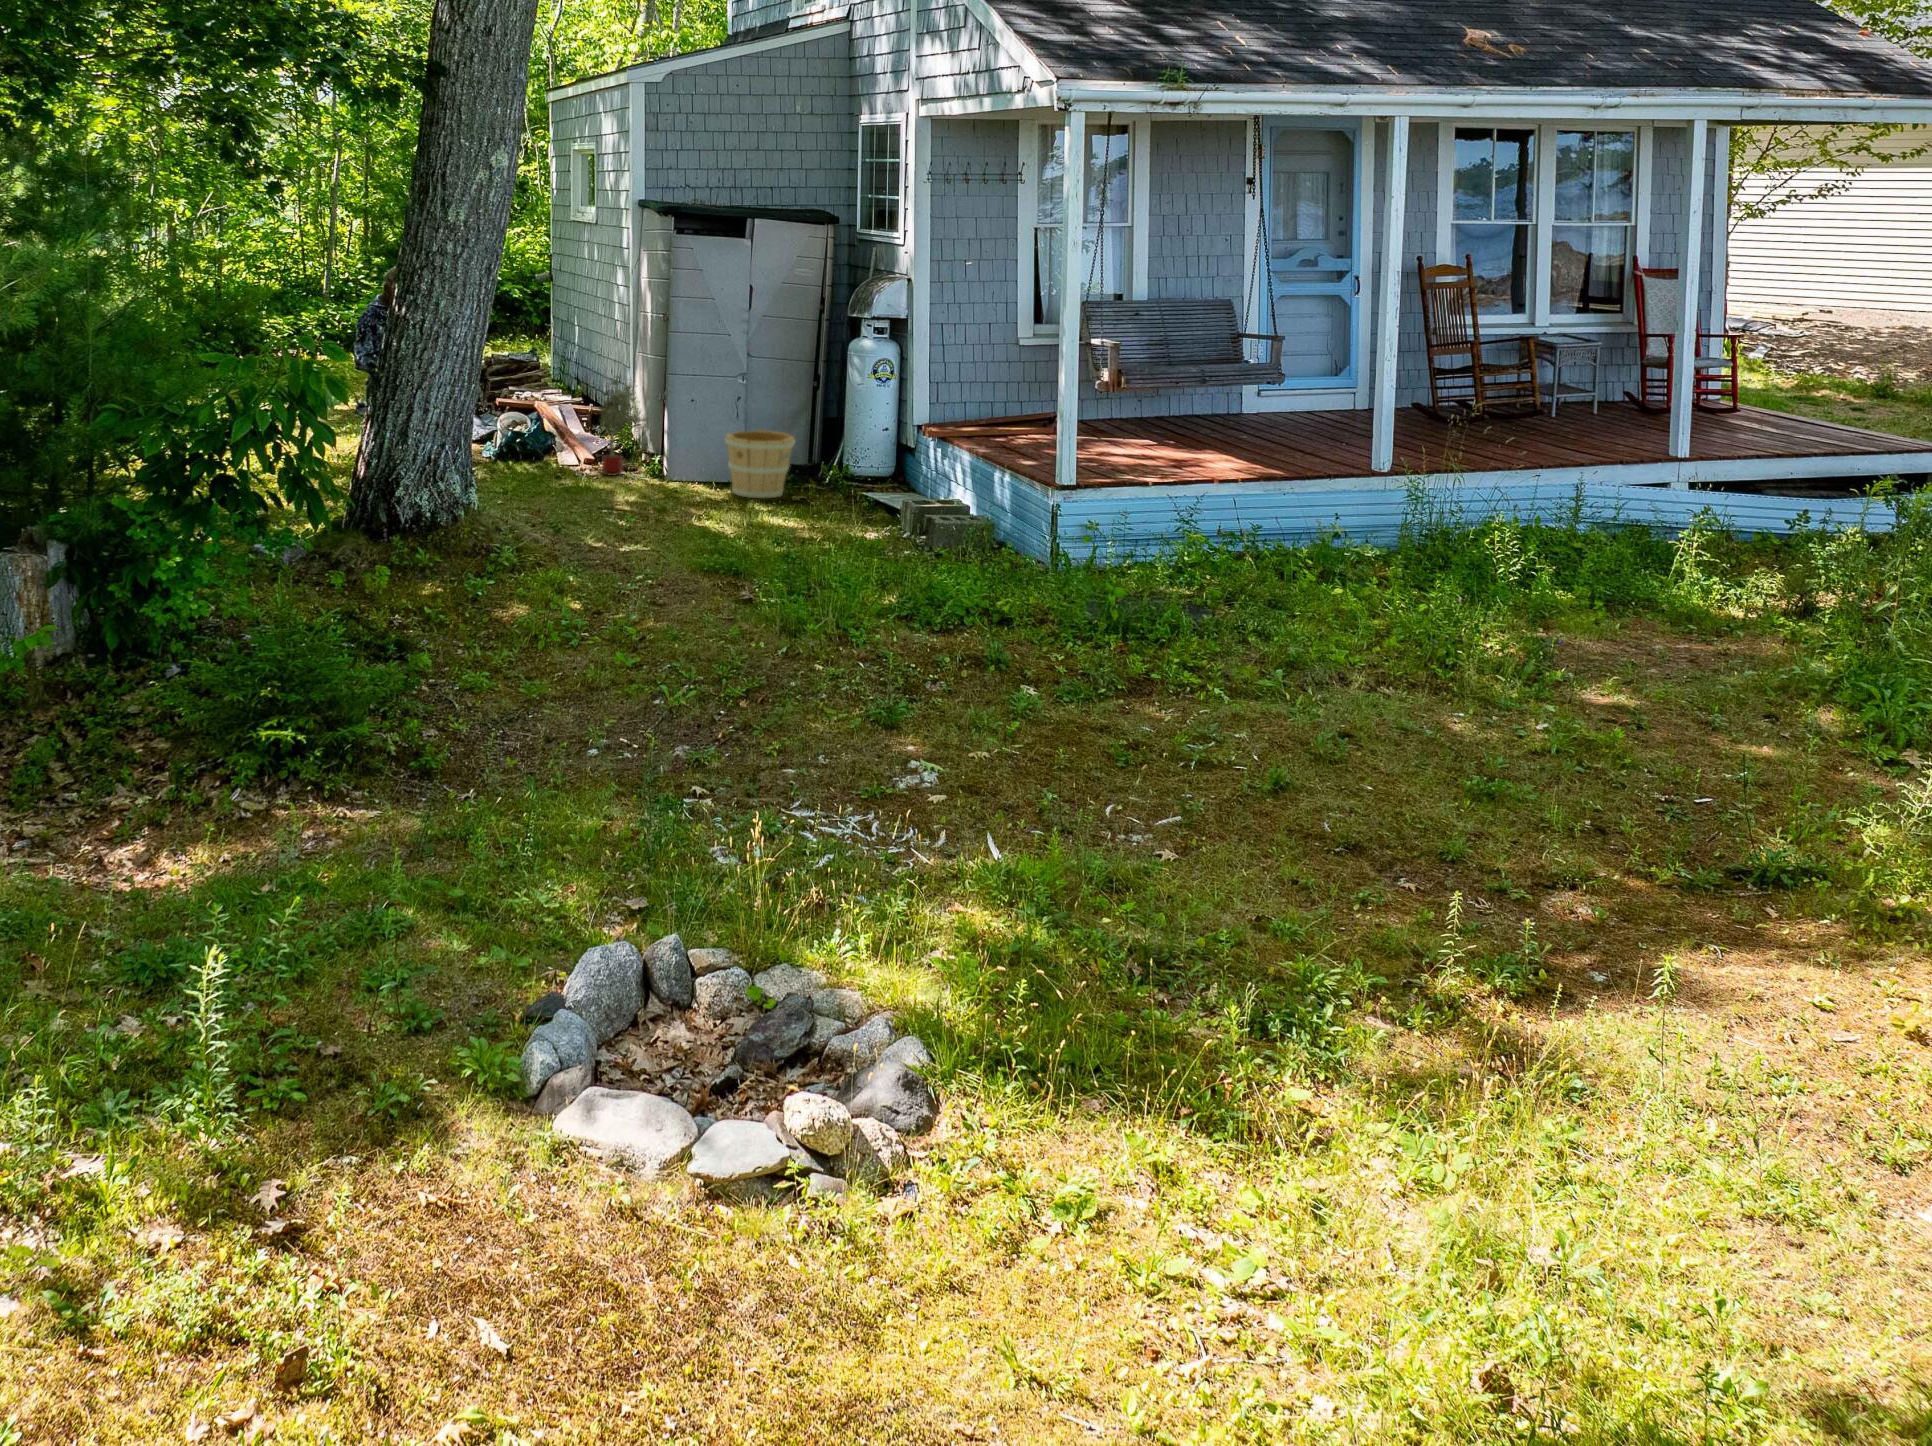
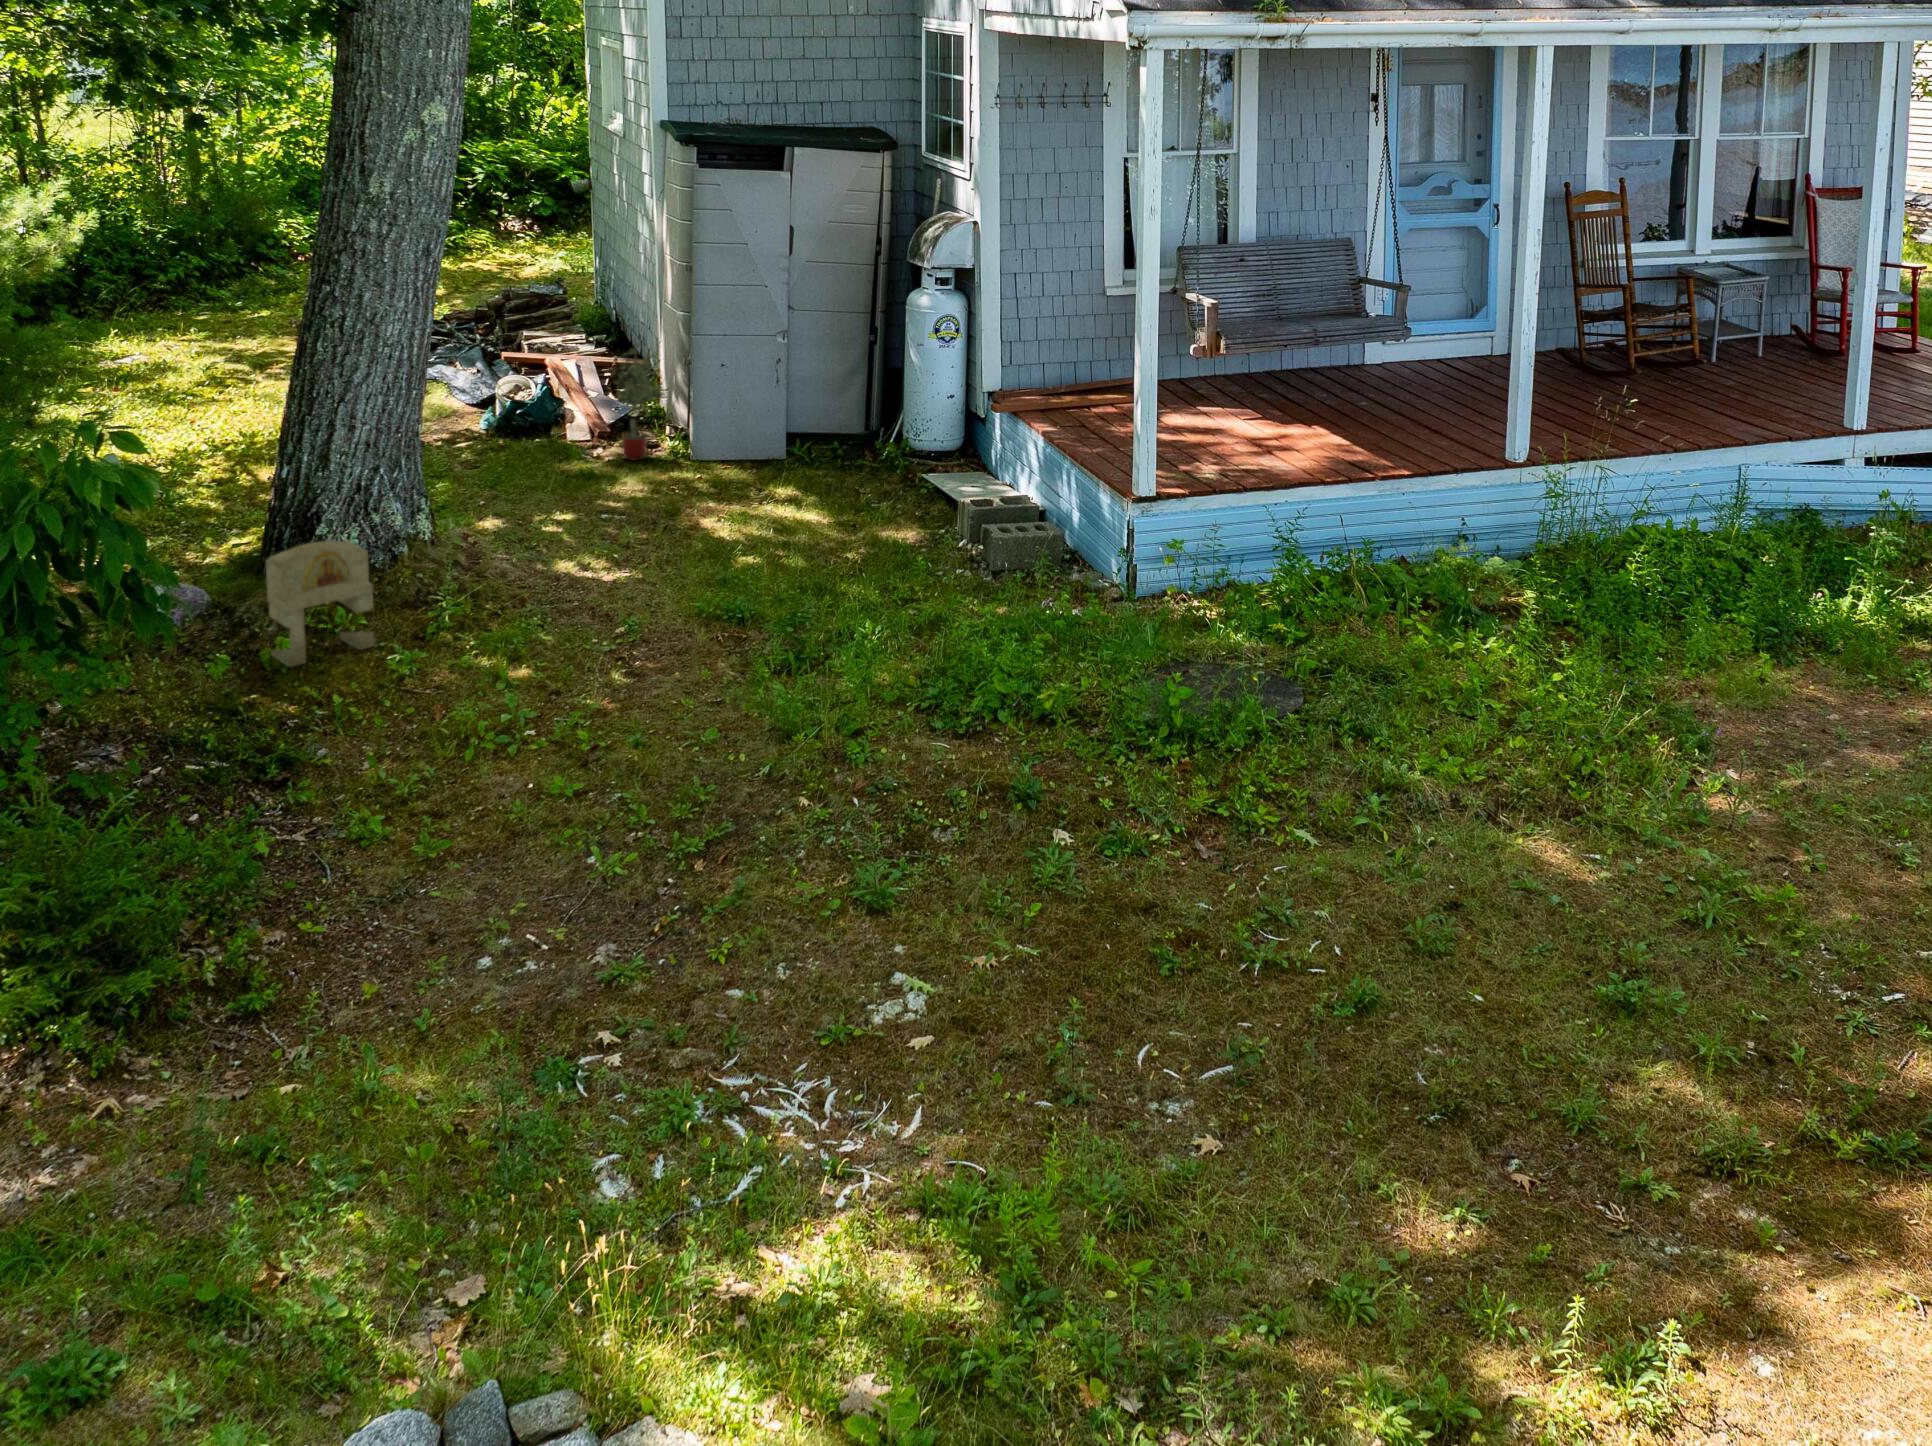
wooden bucket: present [725,429,795,498] -> none [762,405,848,491]
stool: none [373,485,453,580] -> present [266,541,375,667]

